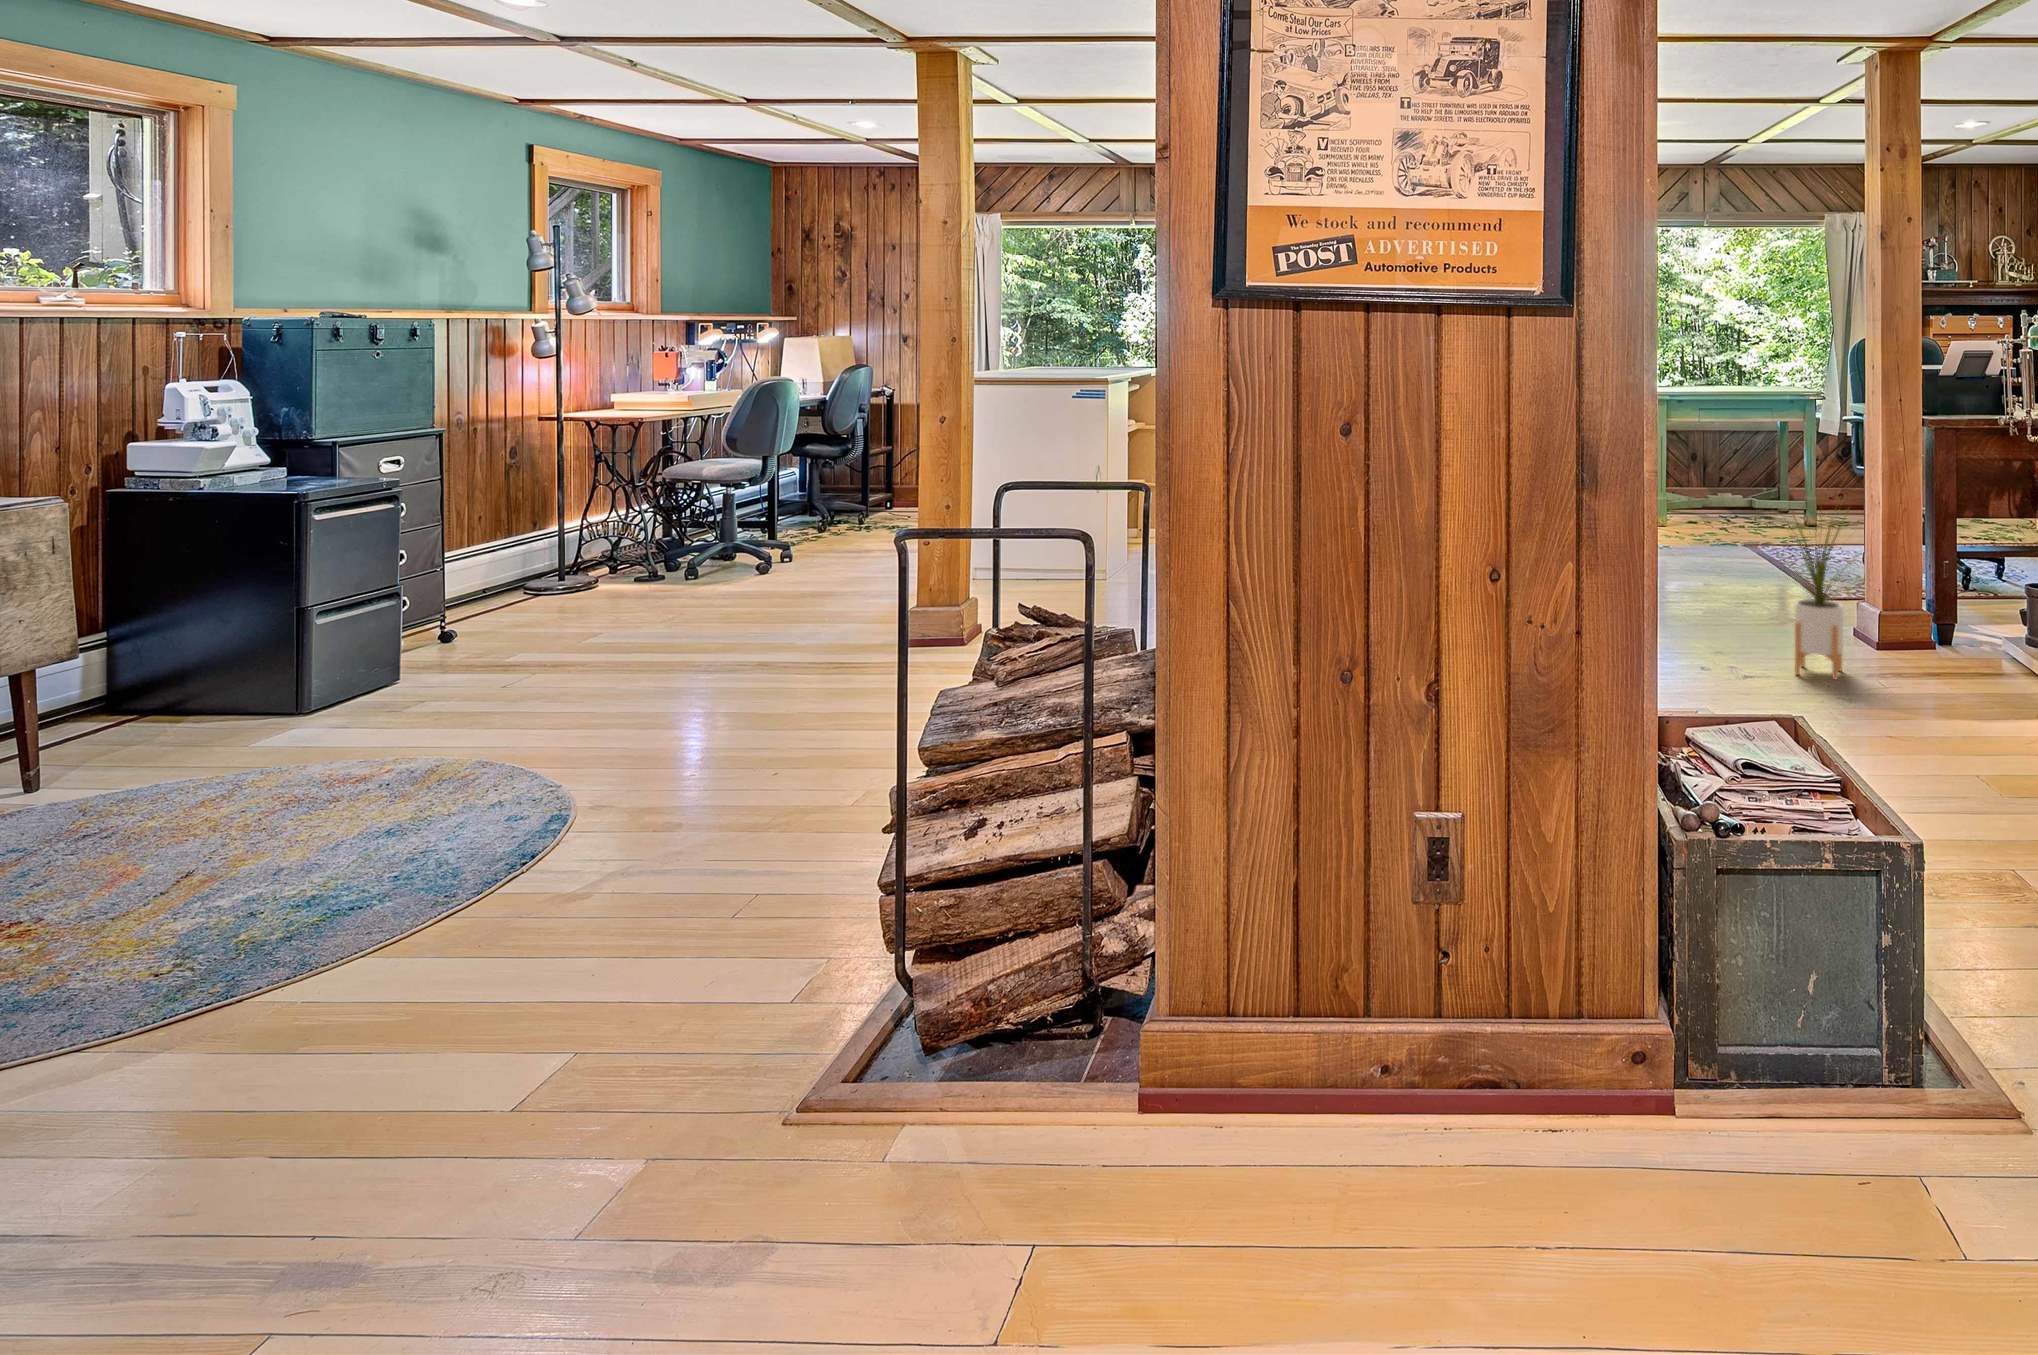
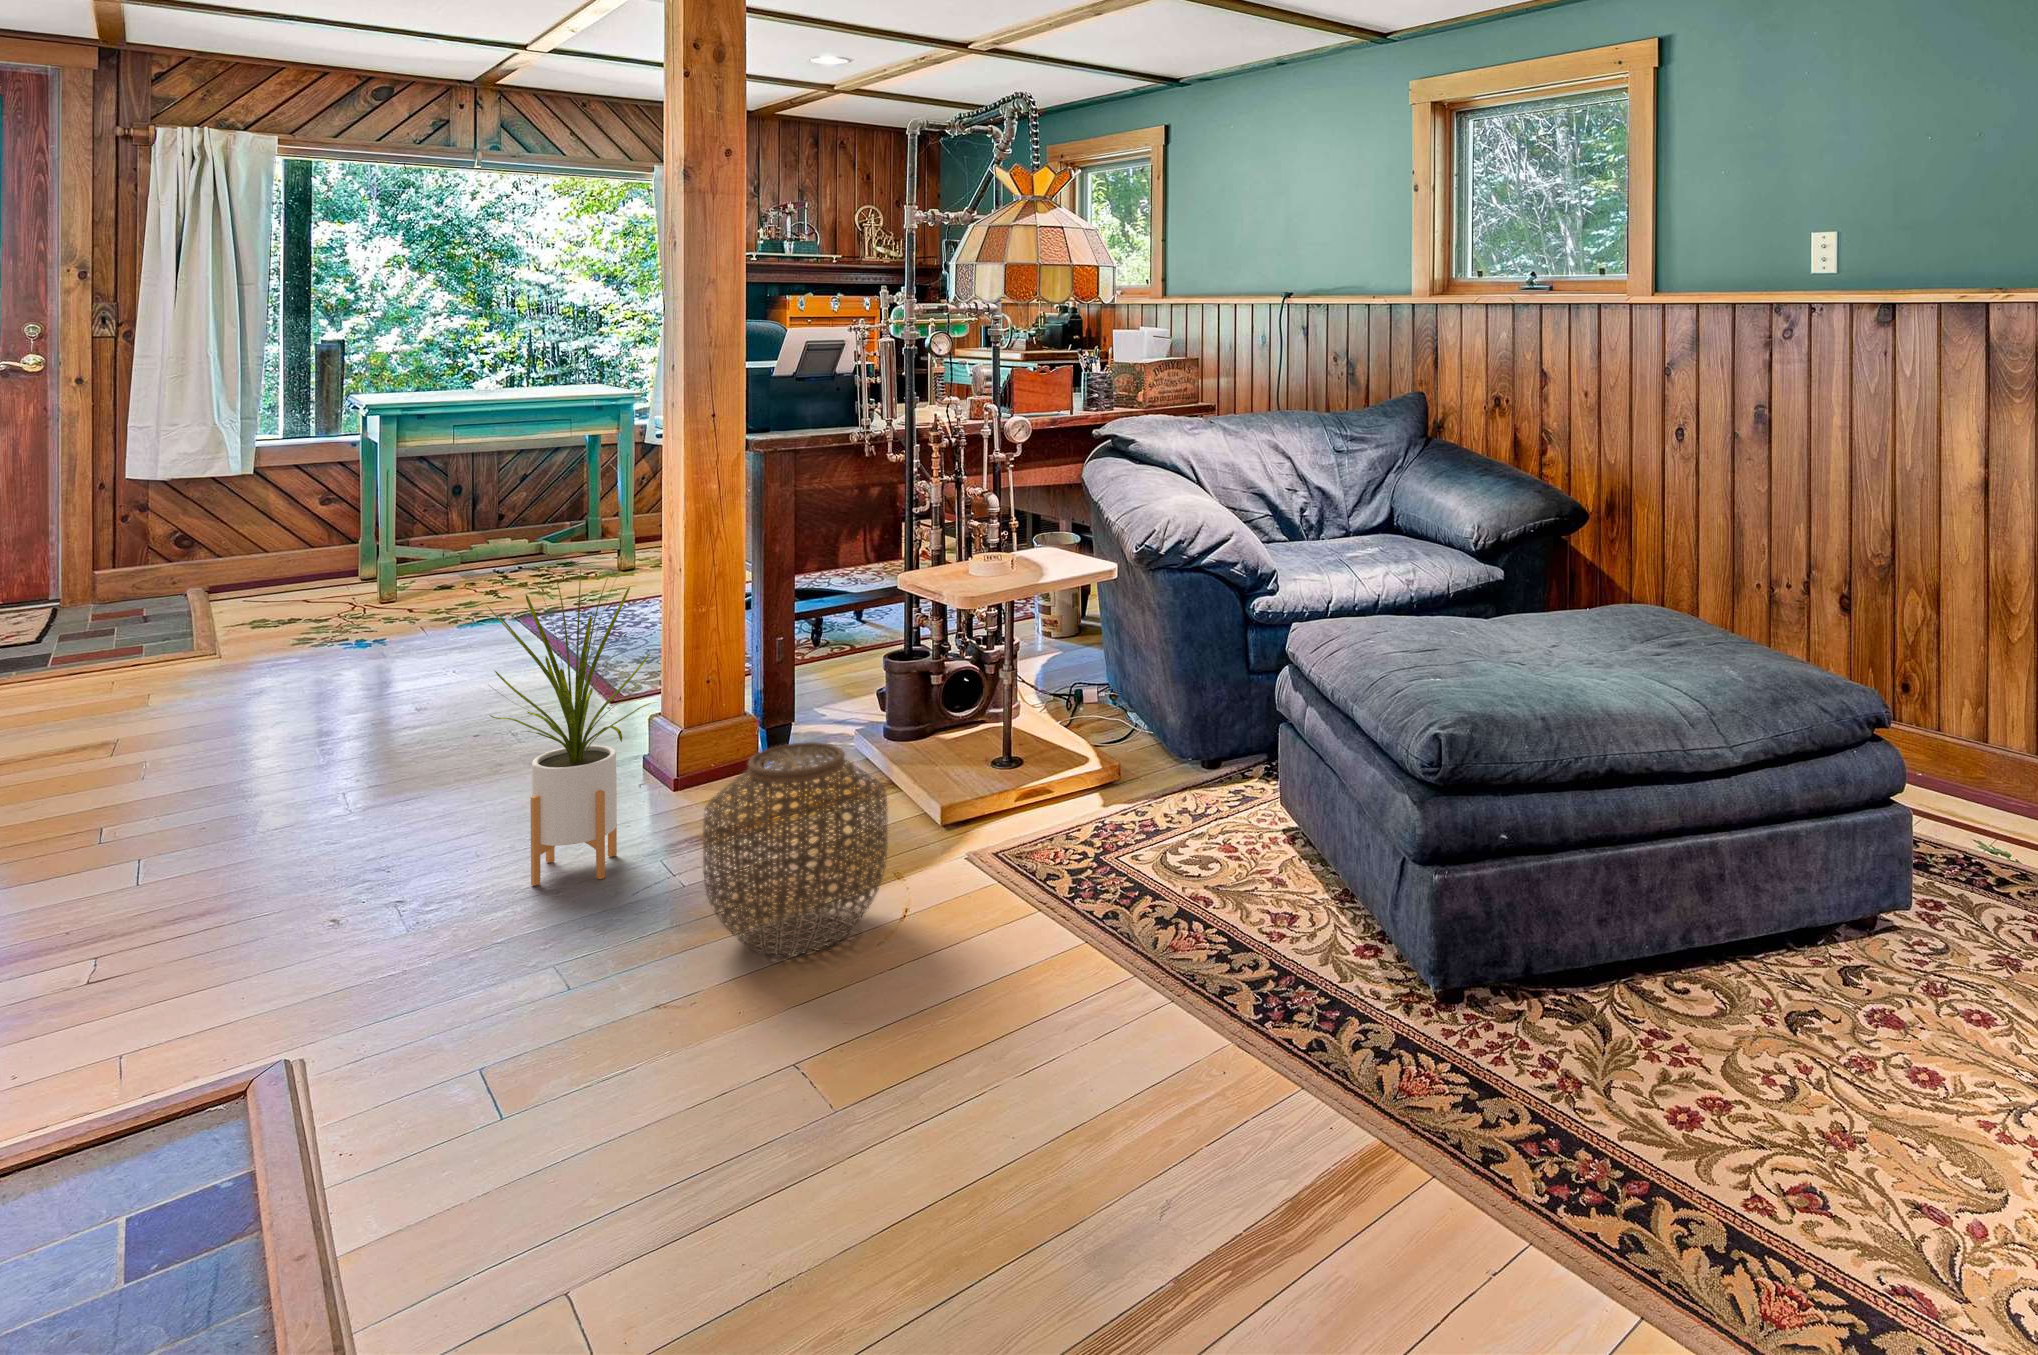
woven basket: none [1906,608,2028,736] -> present [703,742,888,956]

